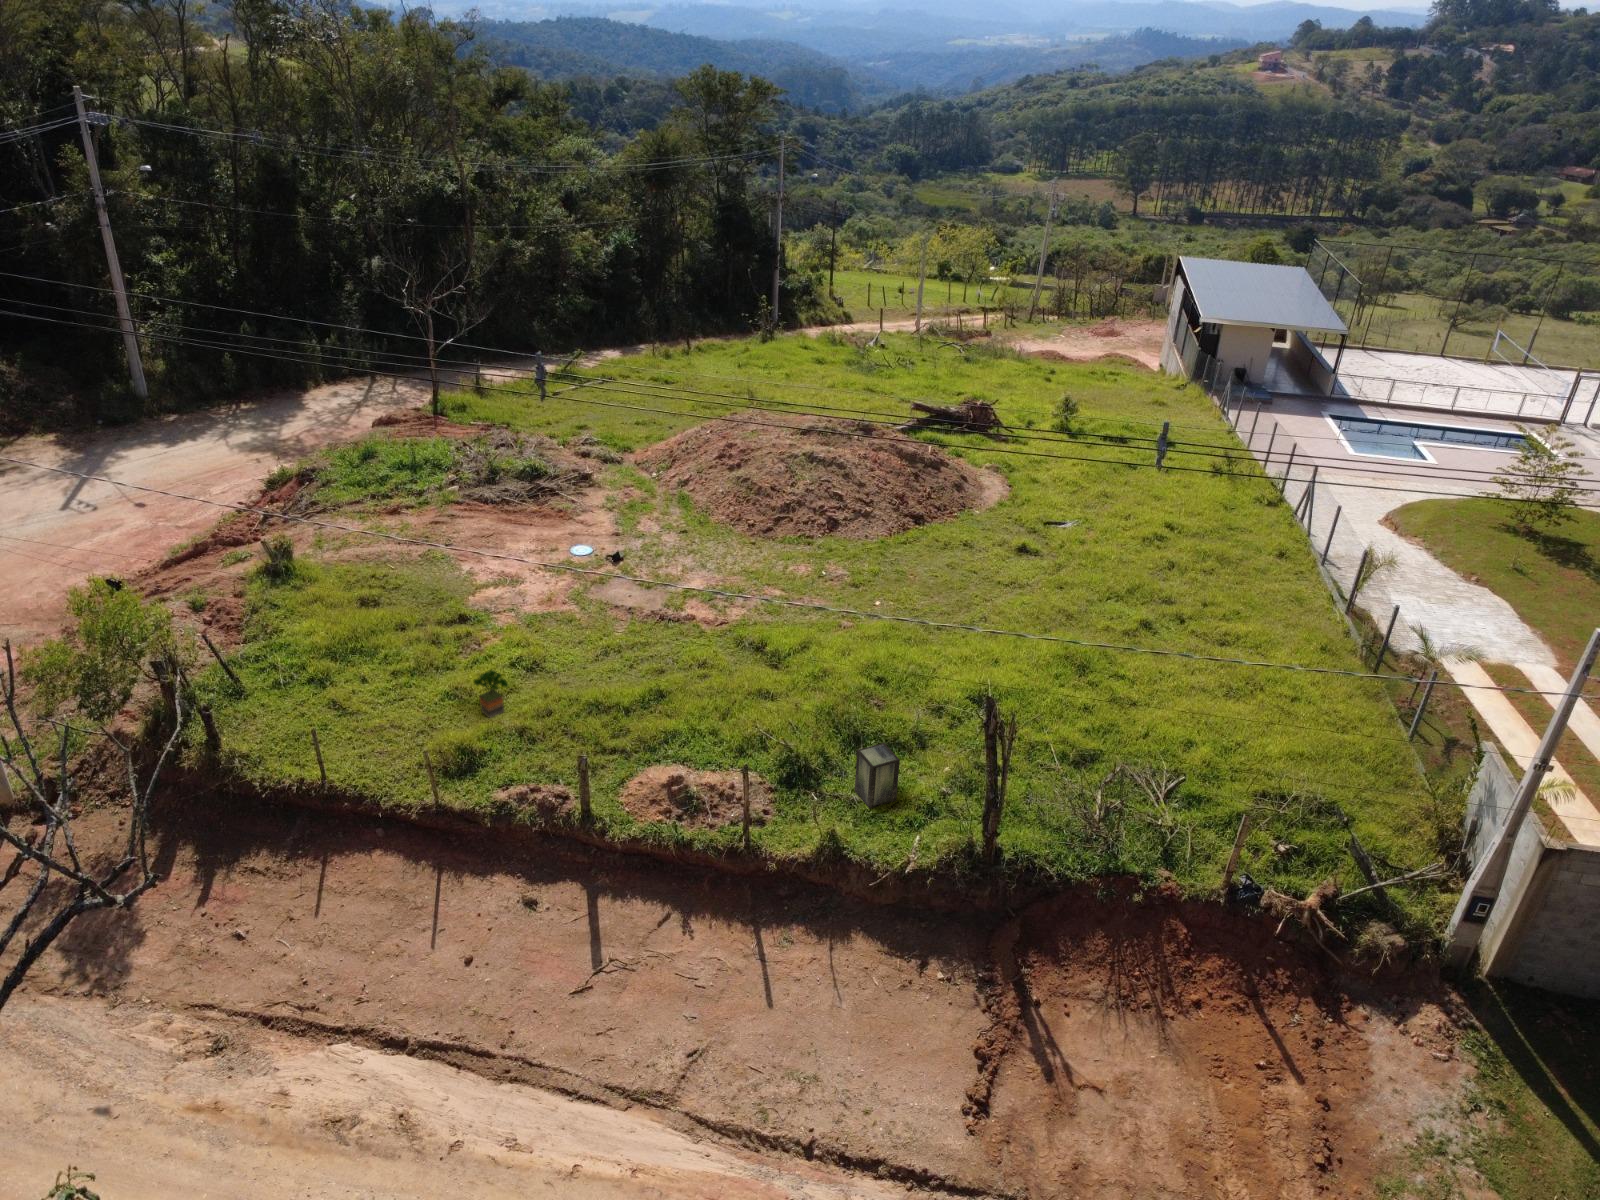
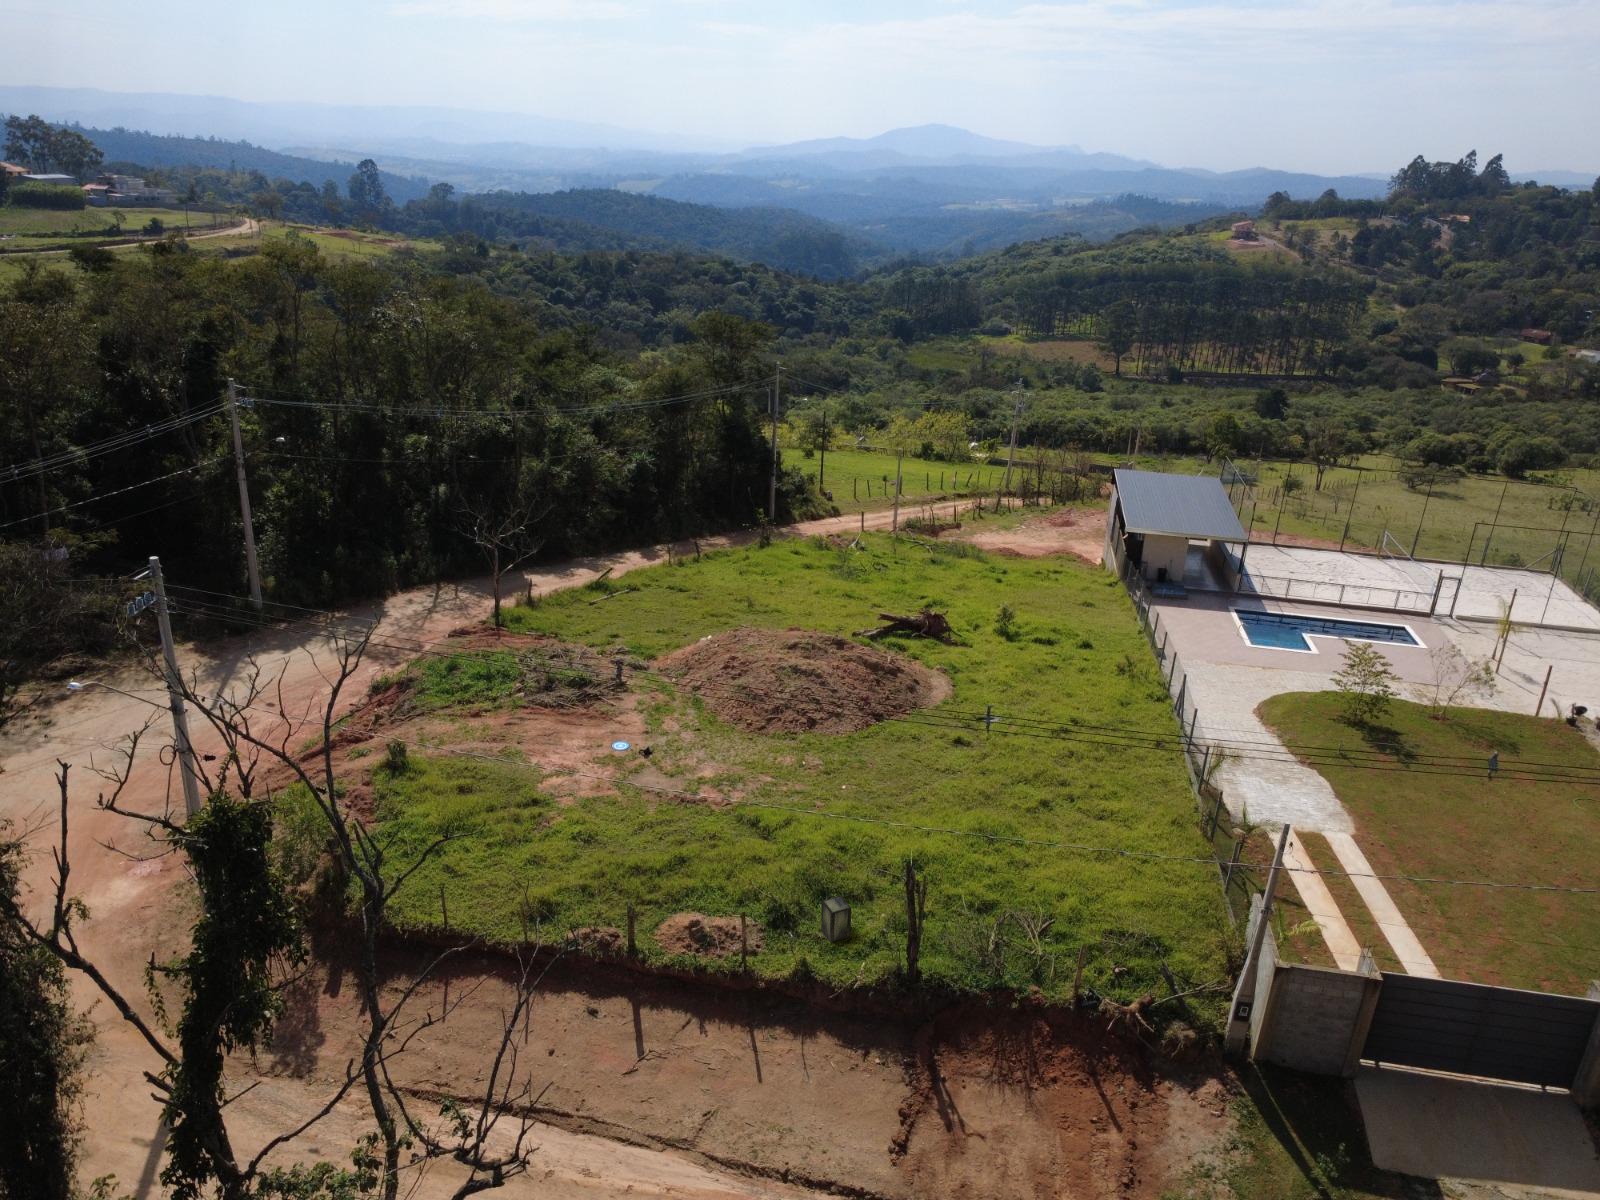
potted tree: present [474,670,509,718] -> none [550,842,575,879]

